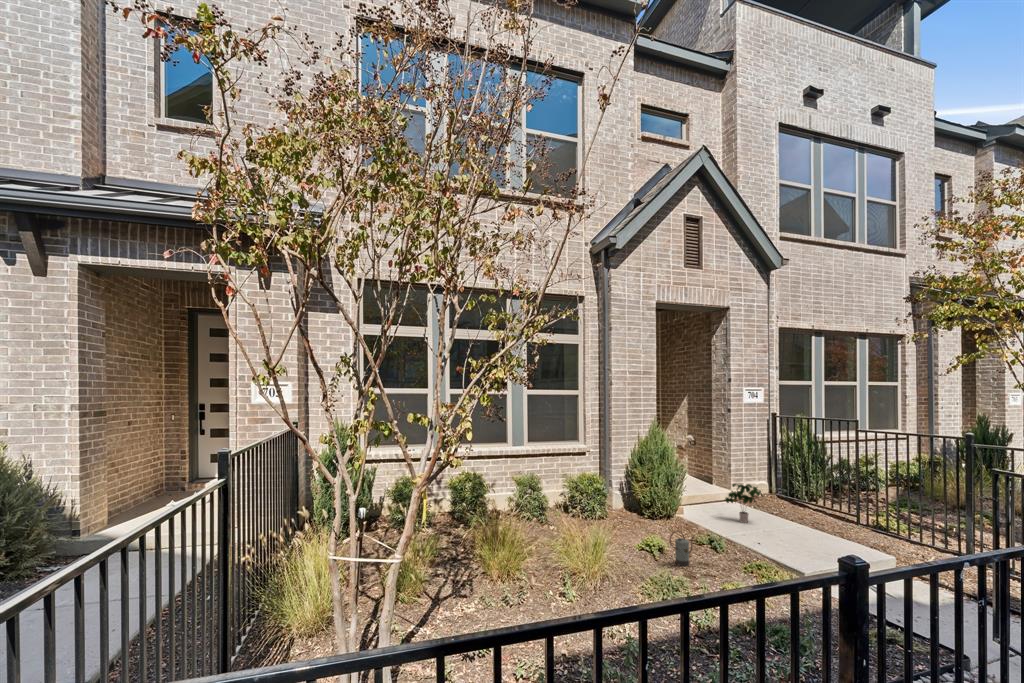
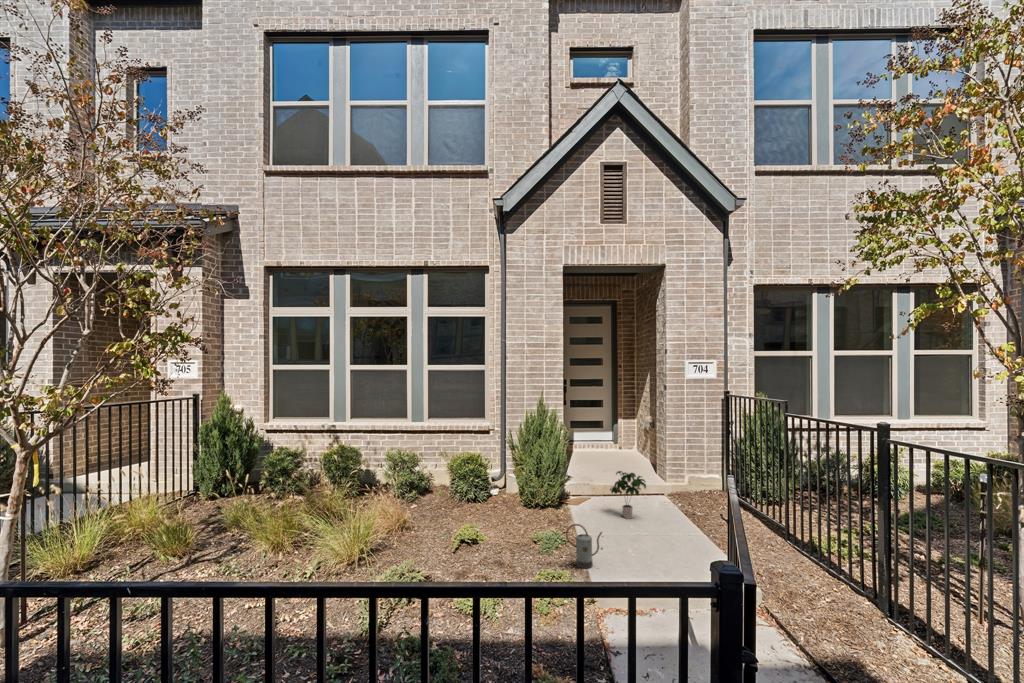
watering can: present [670,530,694,566] -> present [566,524,602,568]

